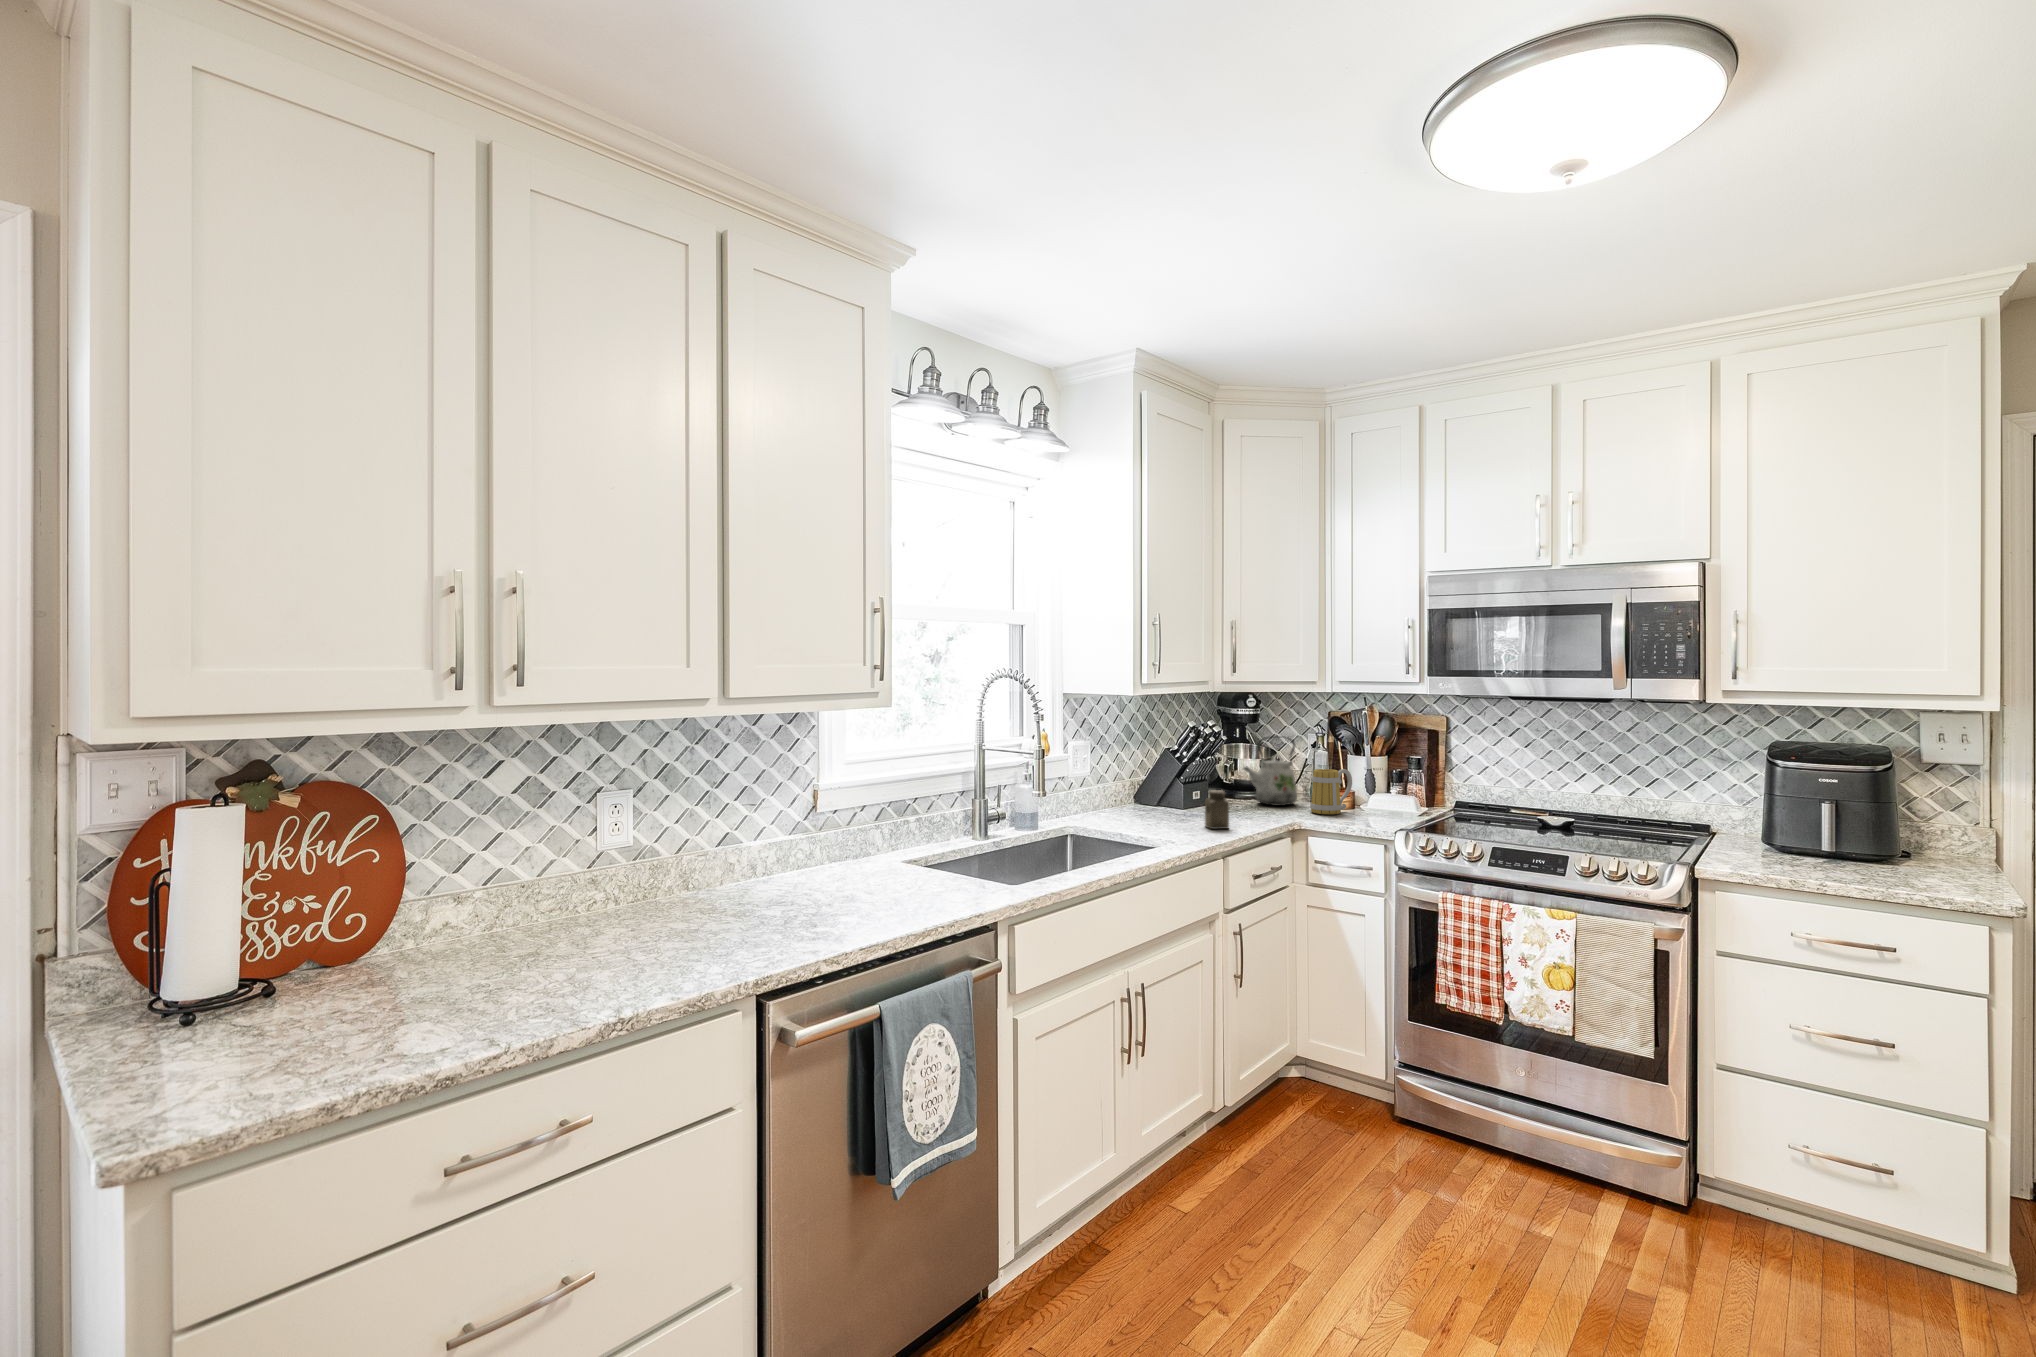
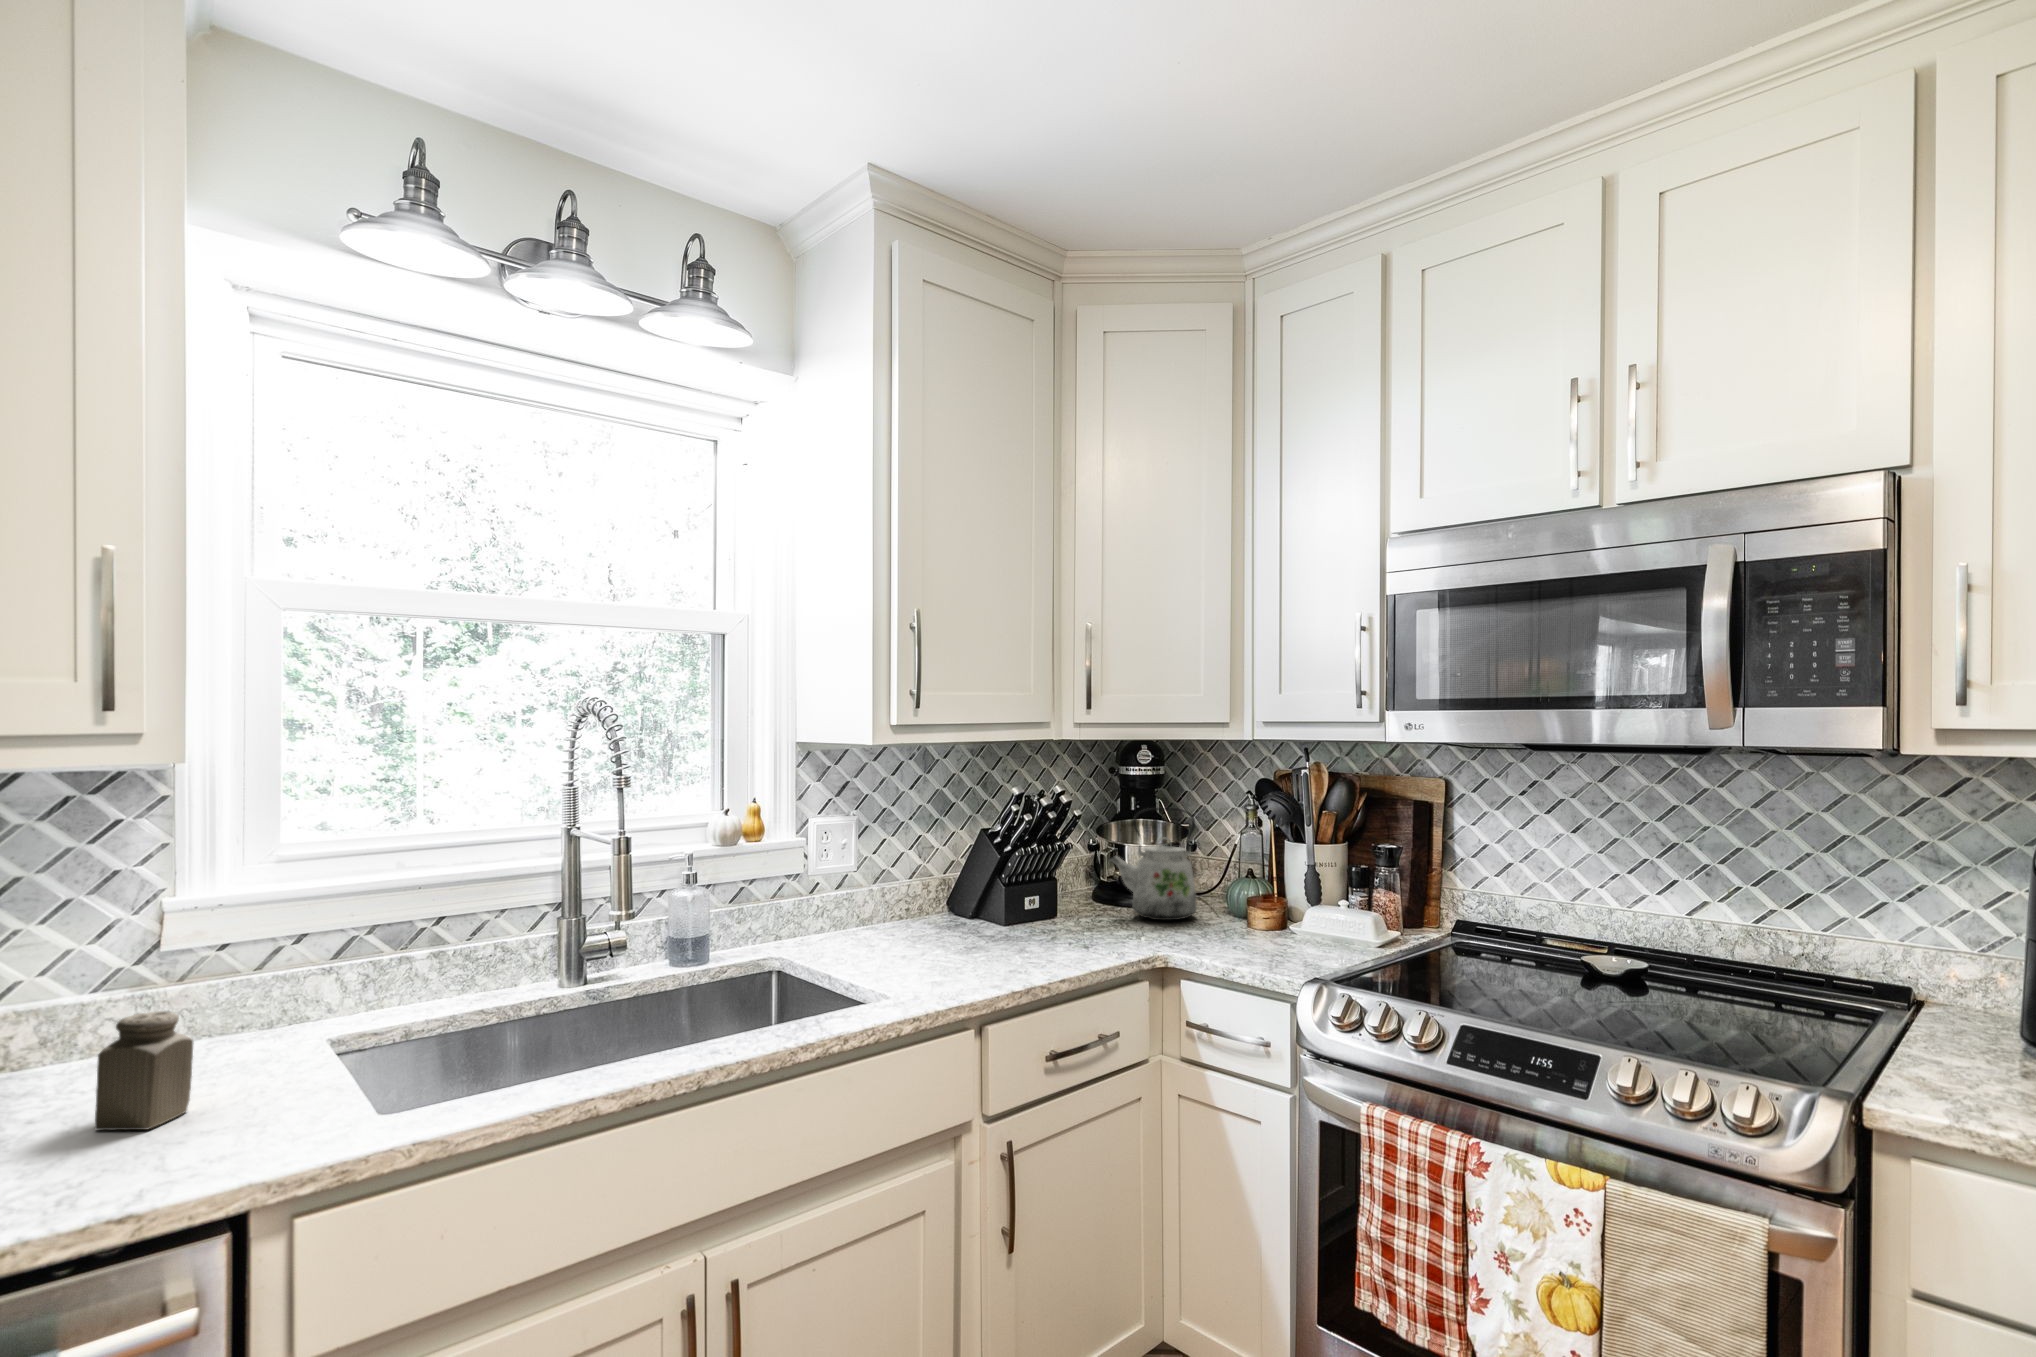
mug: present [1310,769,1352,814] -> none [1200,863,1272,940]
salt shaker: present [1205,790,1229,829] -> present [95,1011,193,1130]

